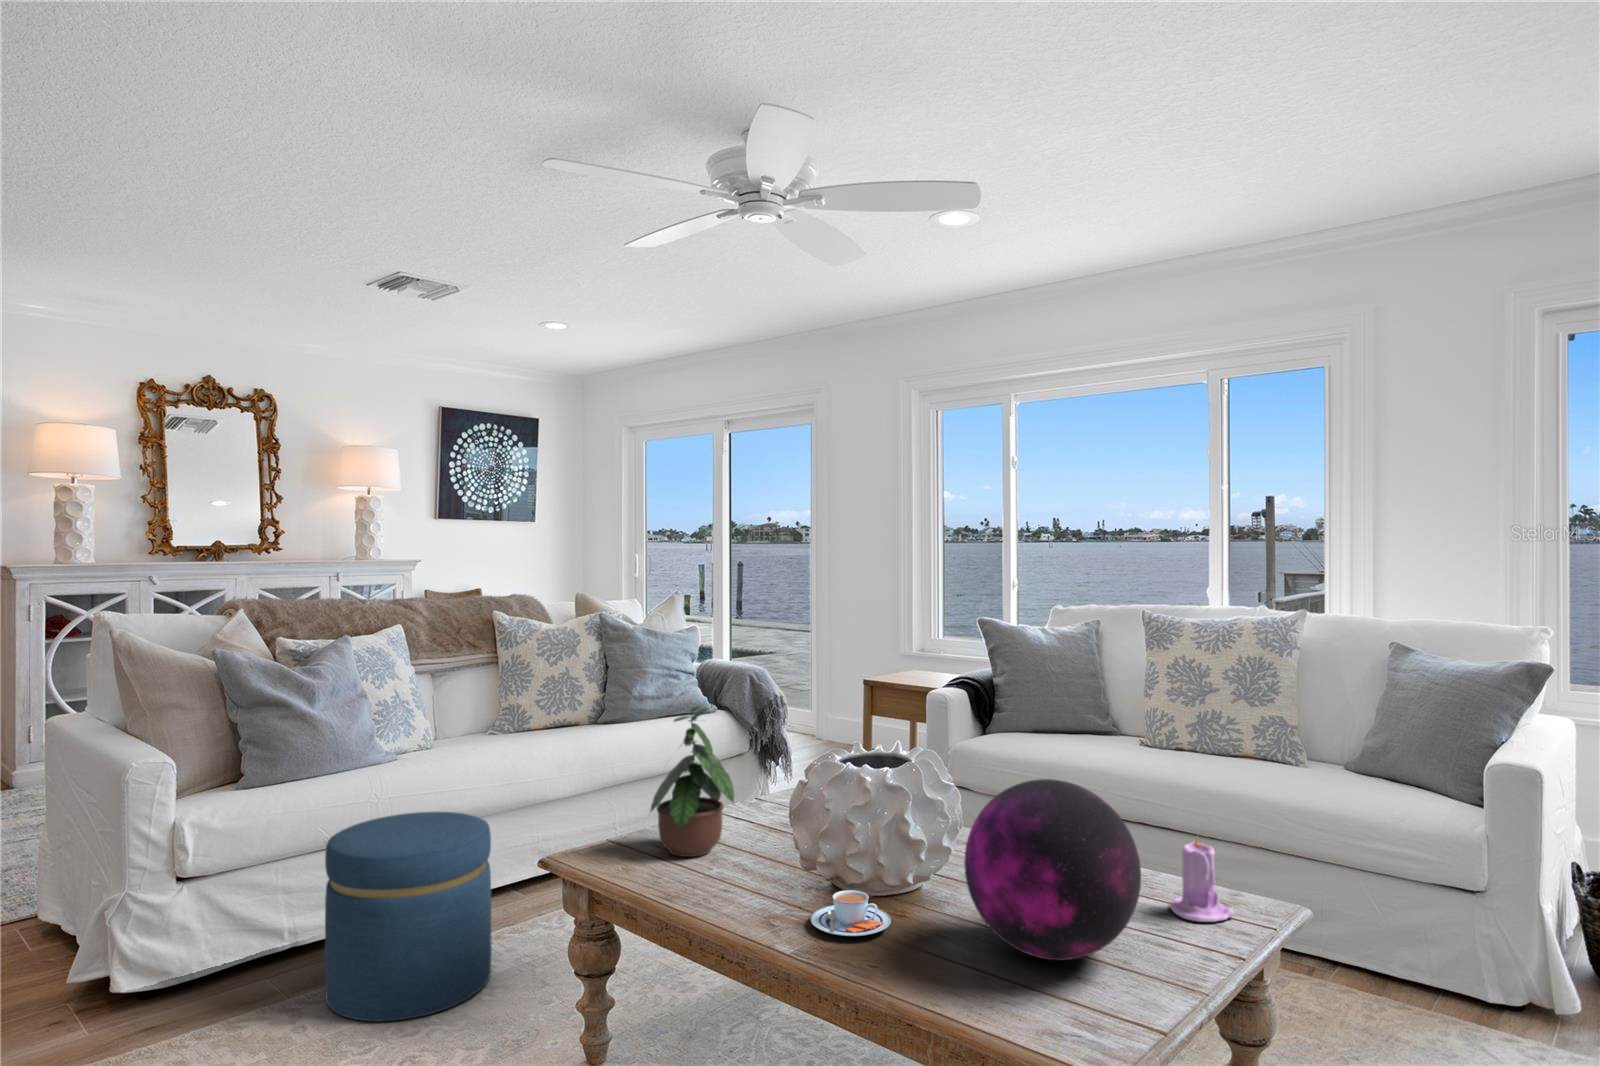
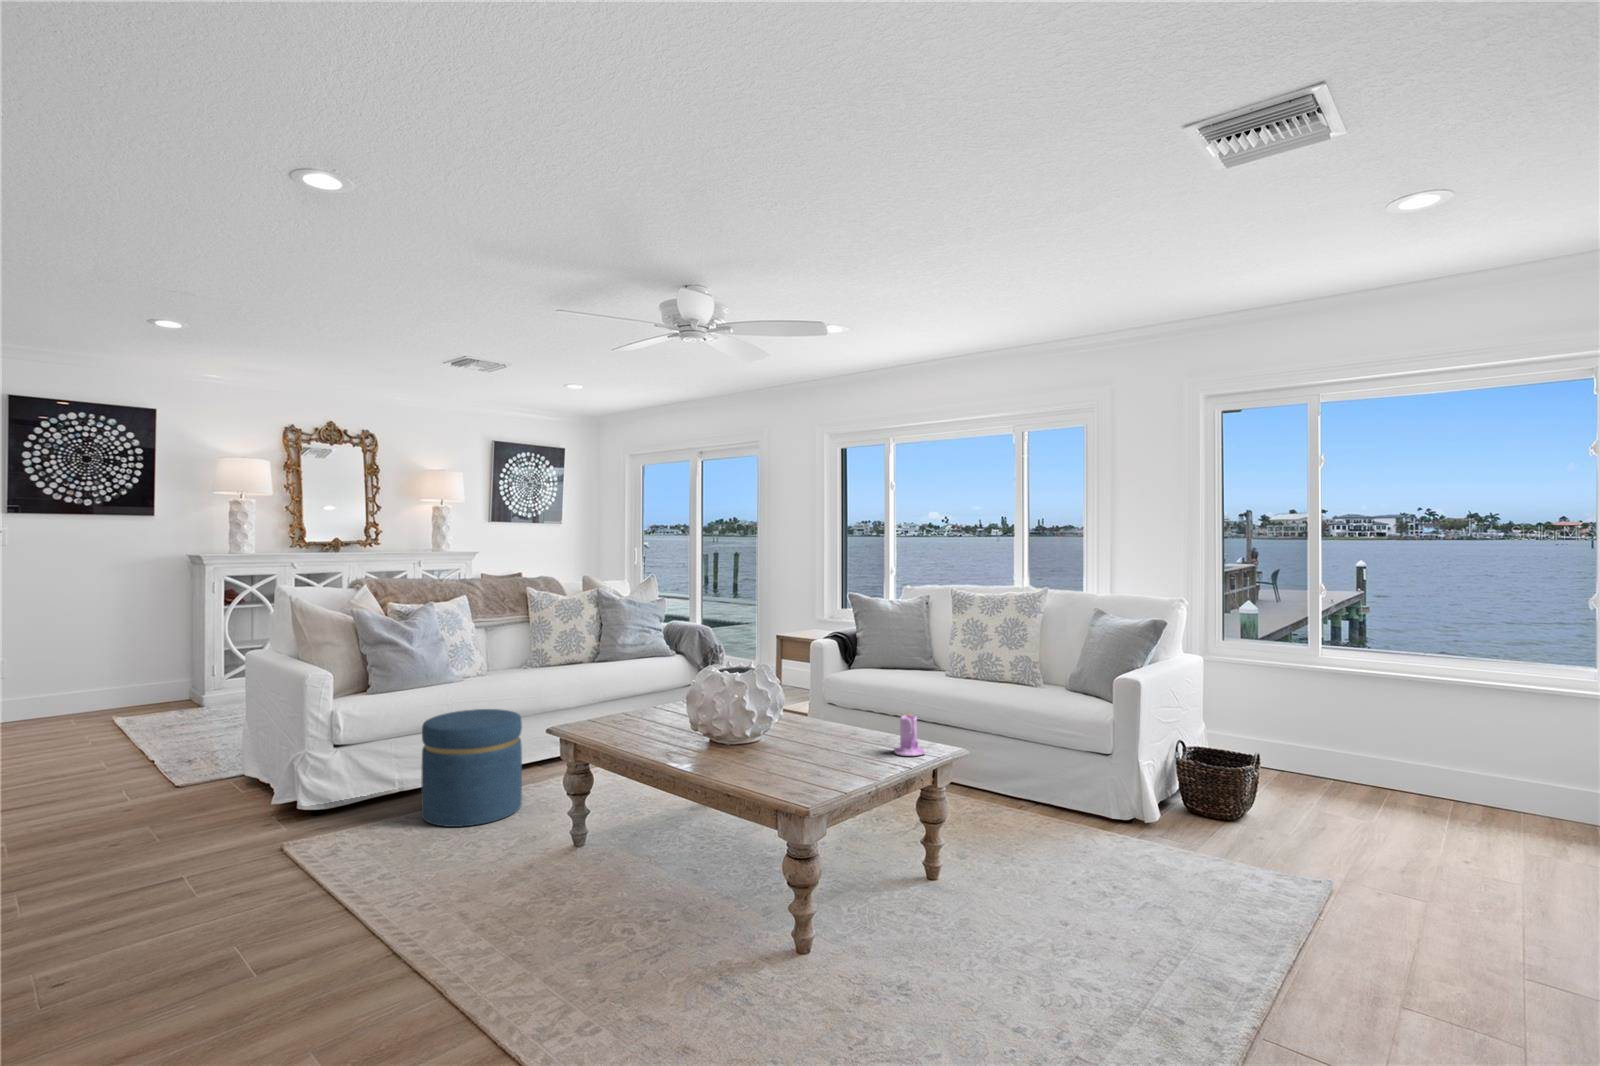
potted plant: present [650,707,734,857] -> none [610,637,667,728]
decorative orb: present [964,779,1141,960] -> none [769,676,860,769]
teacup: present [811,890,891,936] -> none [691,738,735,760]

